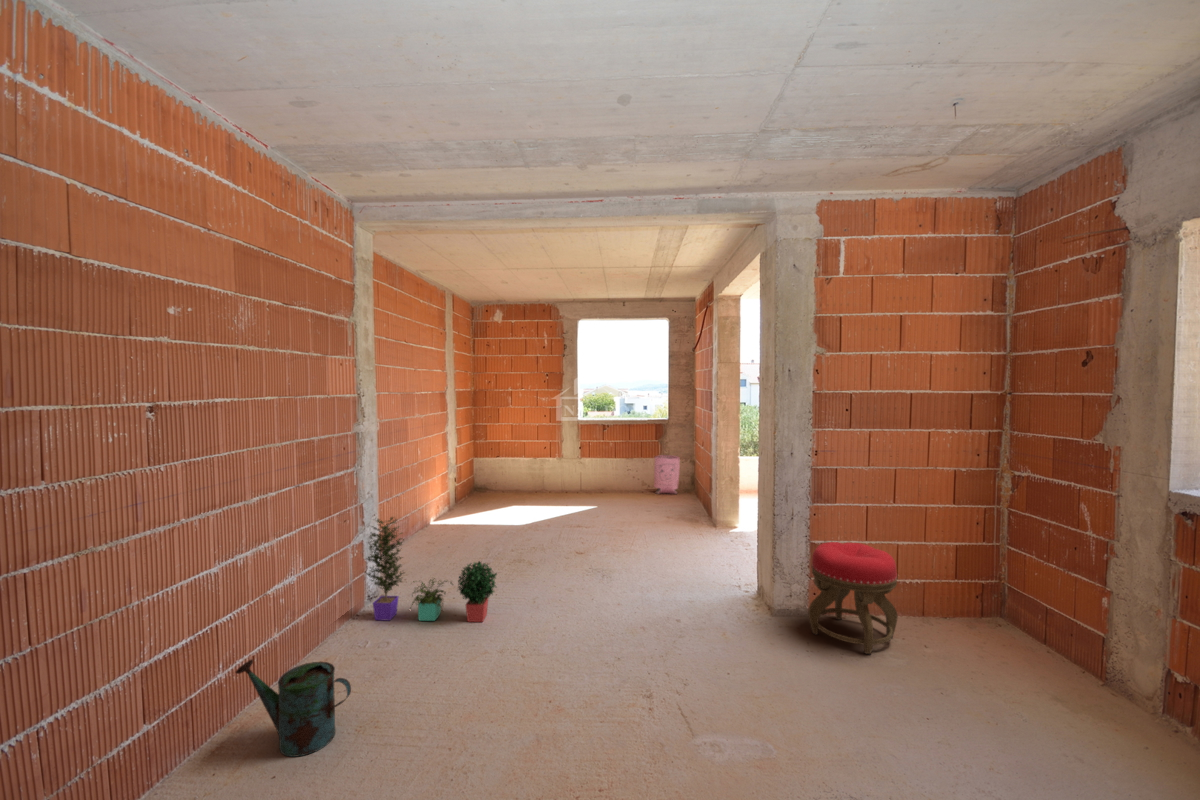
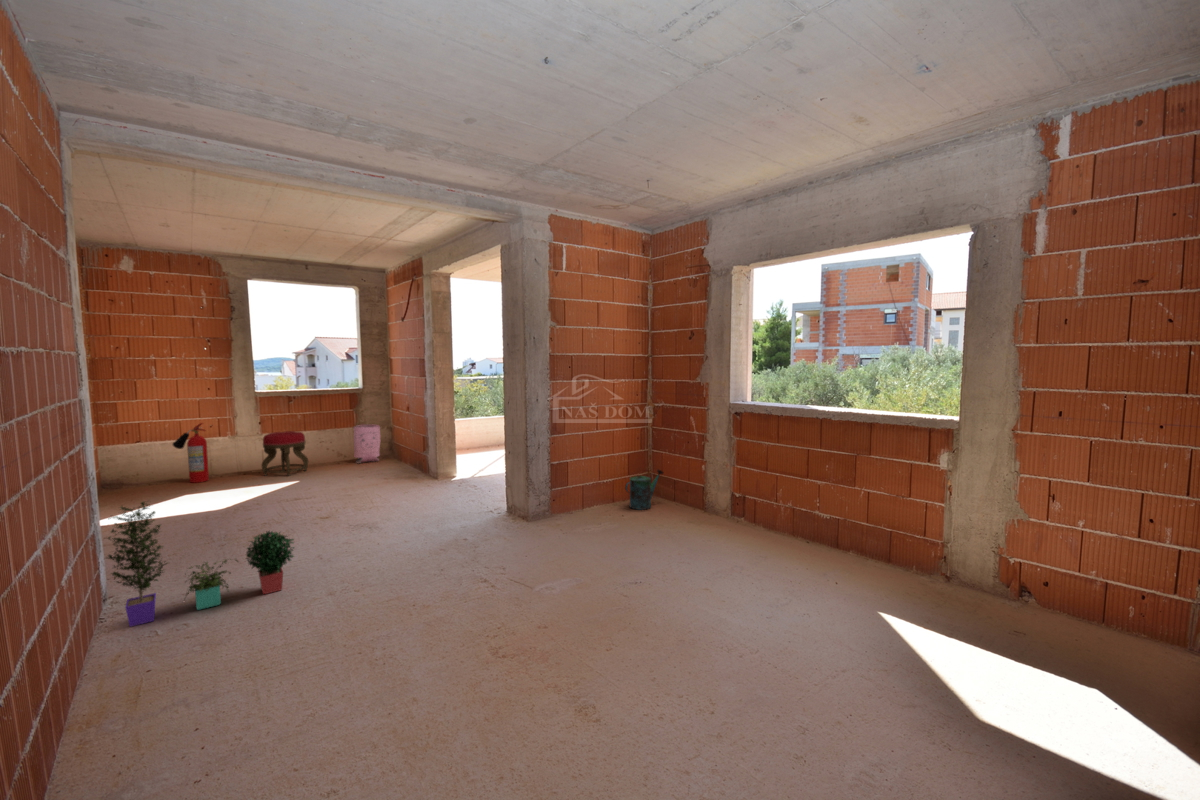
fire extinguisher: none [520,443,539,493] -> present [173,423,209,483]
stool: present [808,542,898,654] -> present [262,431,308,476]
watering can: present [236,660,351,757] -> present [625,470,663,510]

